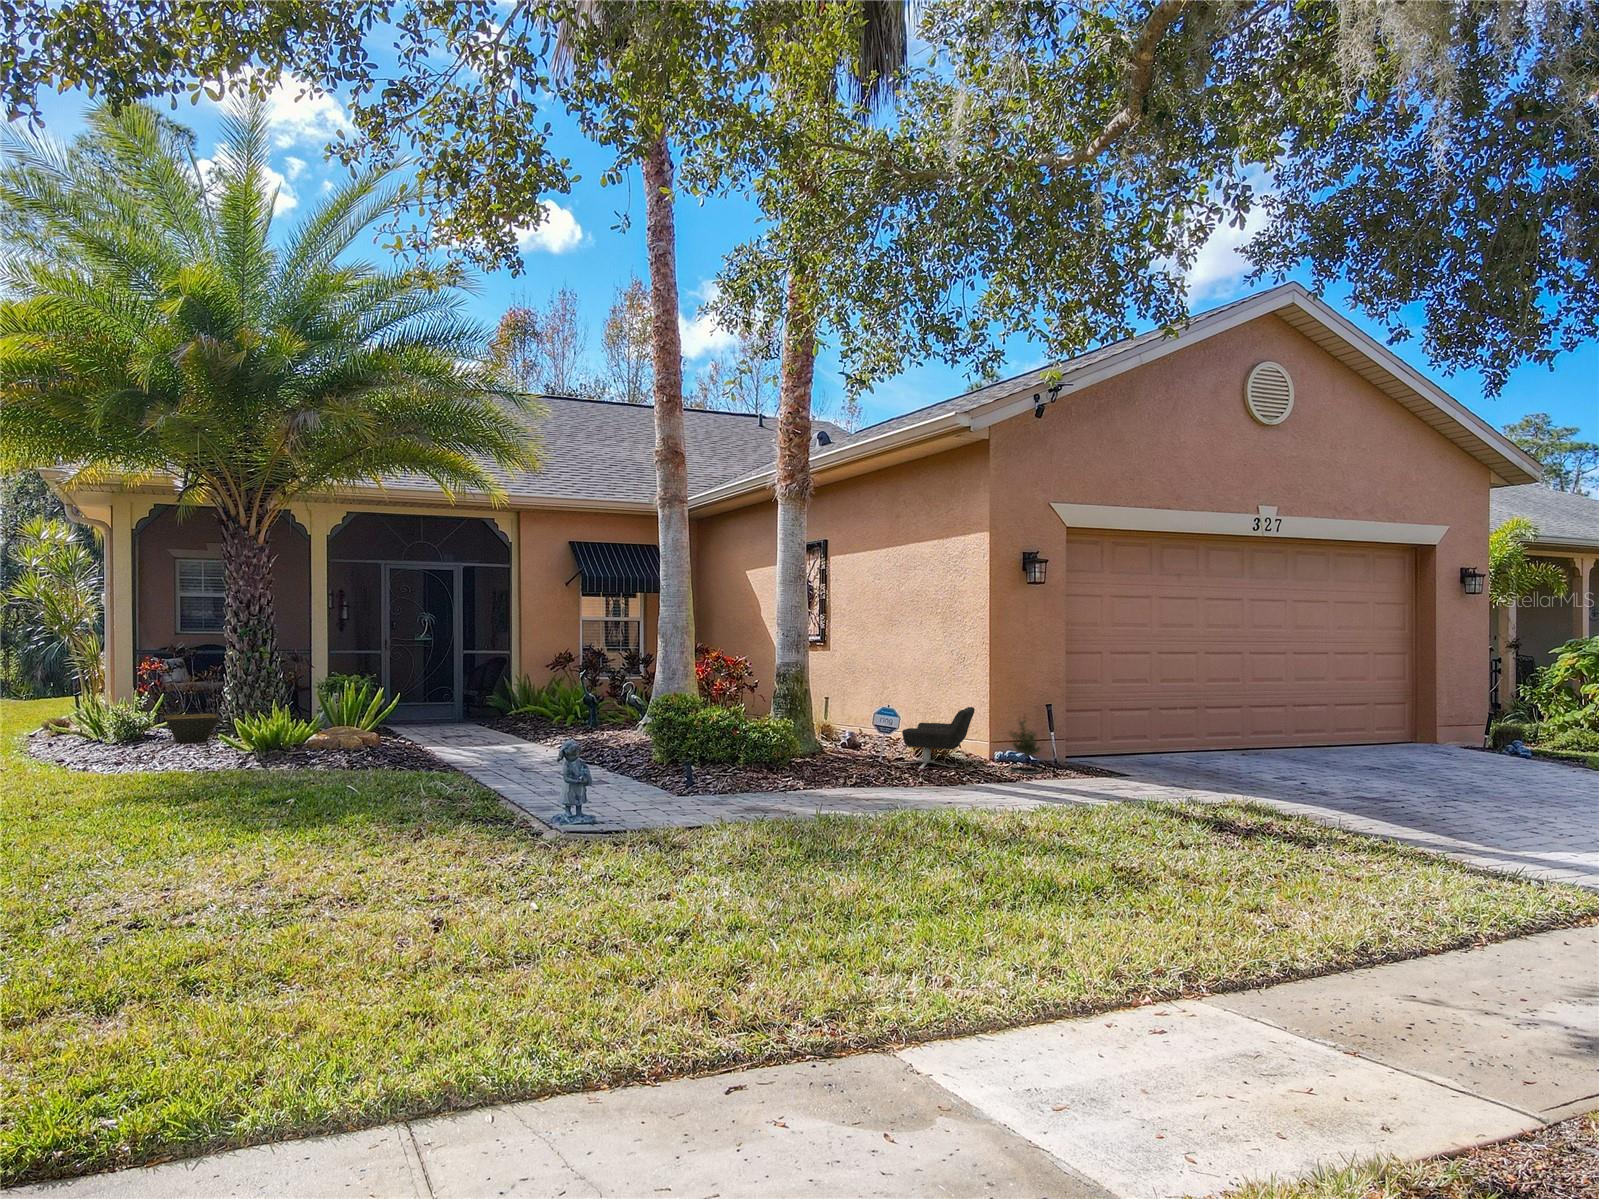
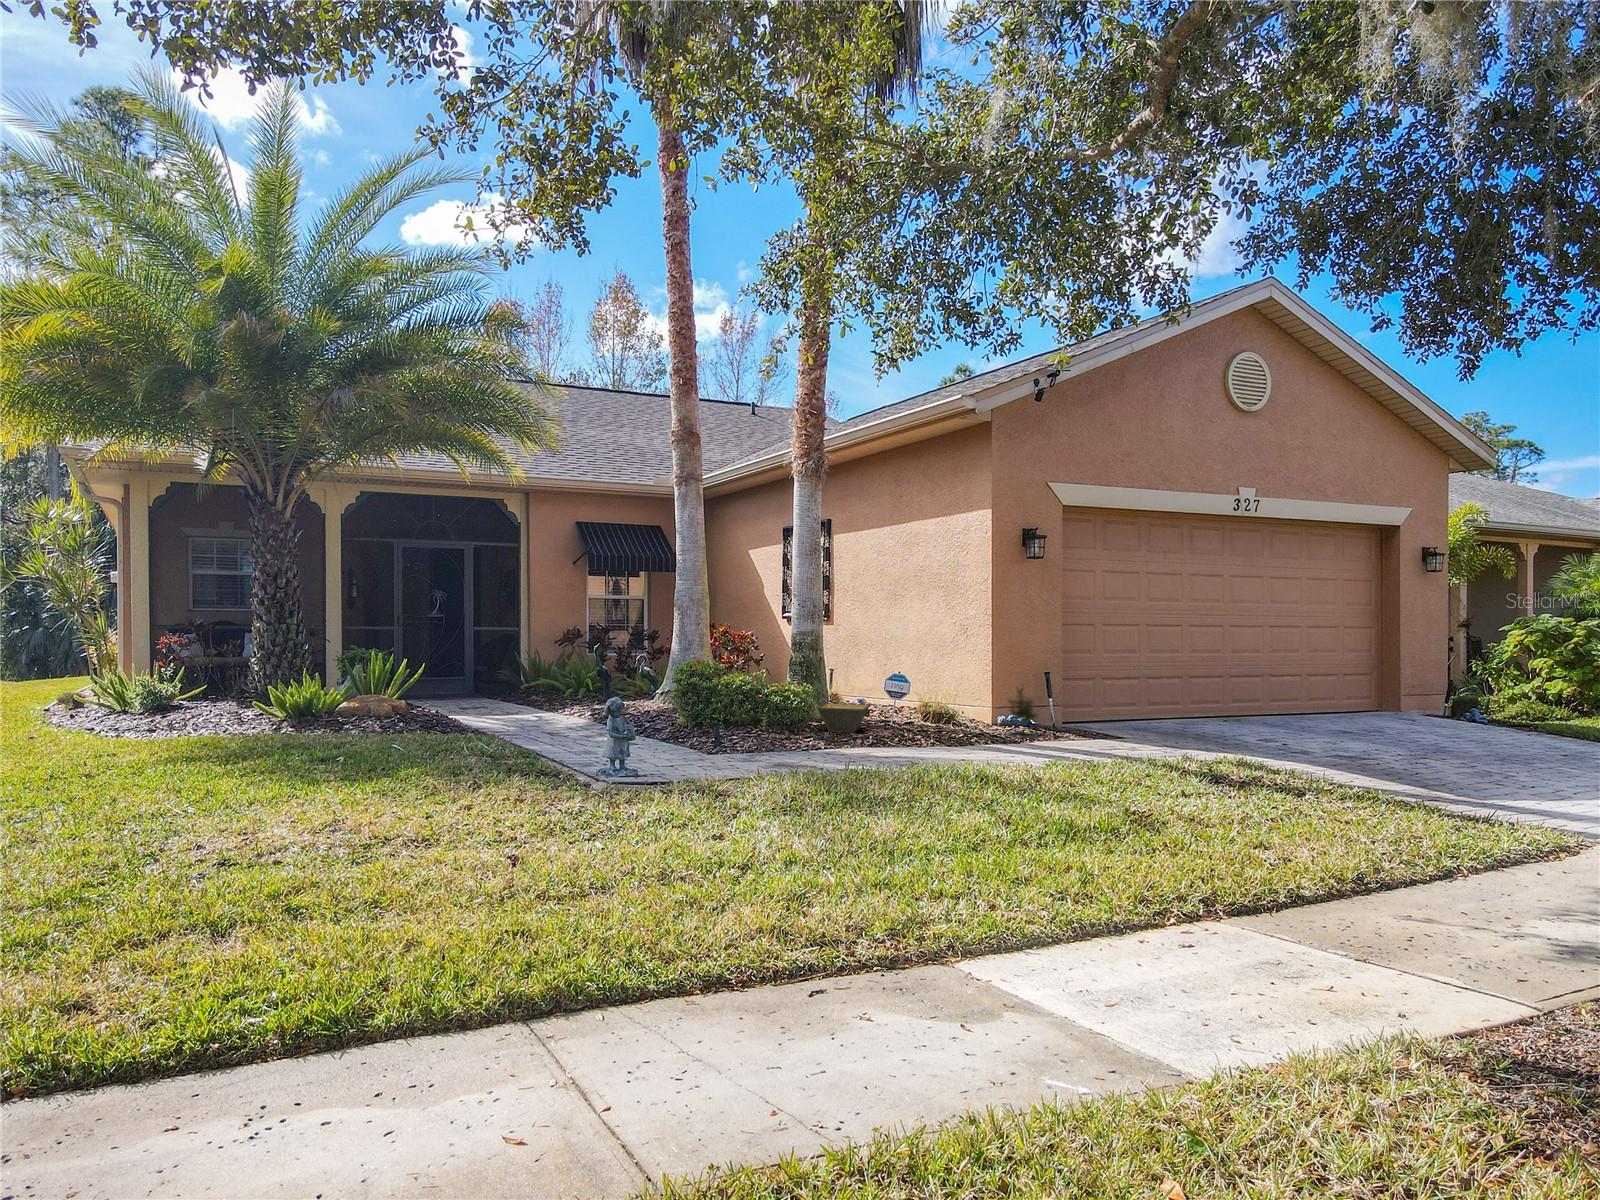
lounge chair: present [898,707,975,769] -> none [902,676,975,734]
basket: present [164,713,219,743] -> present [817,703,869,733]

